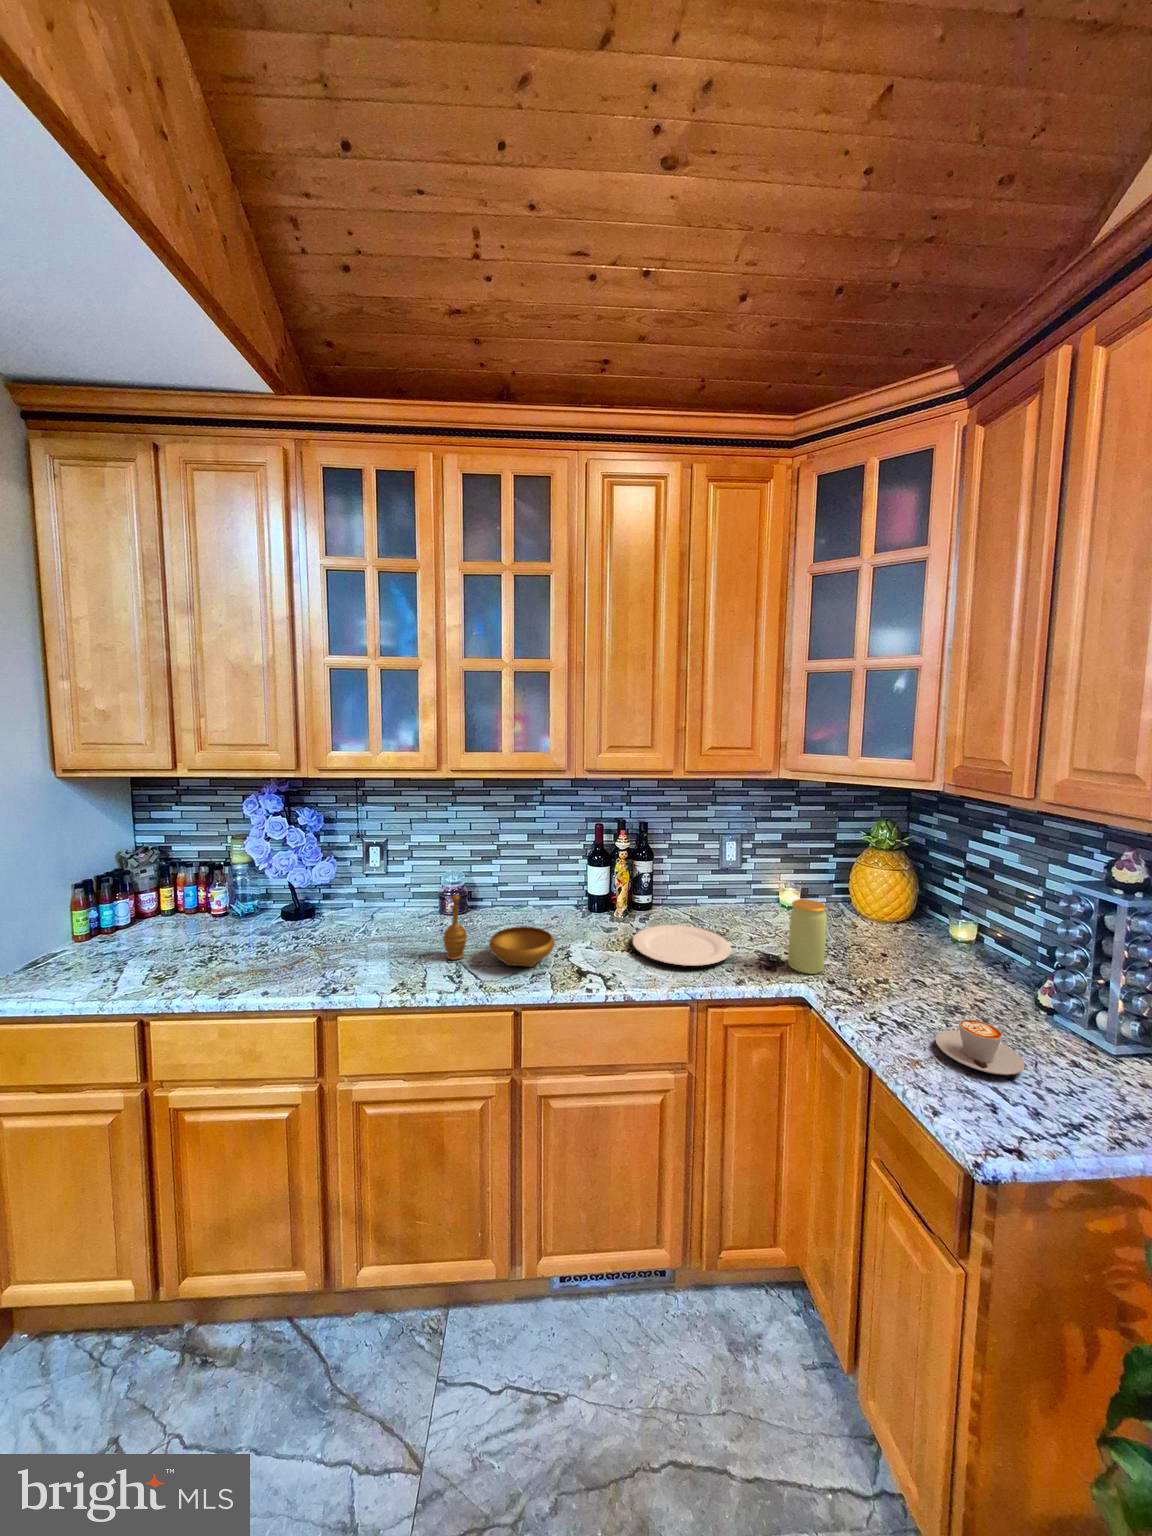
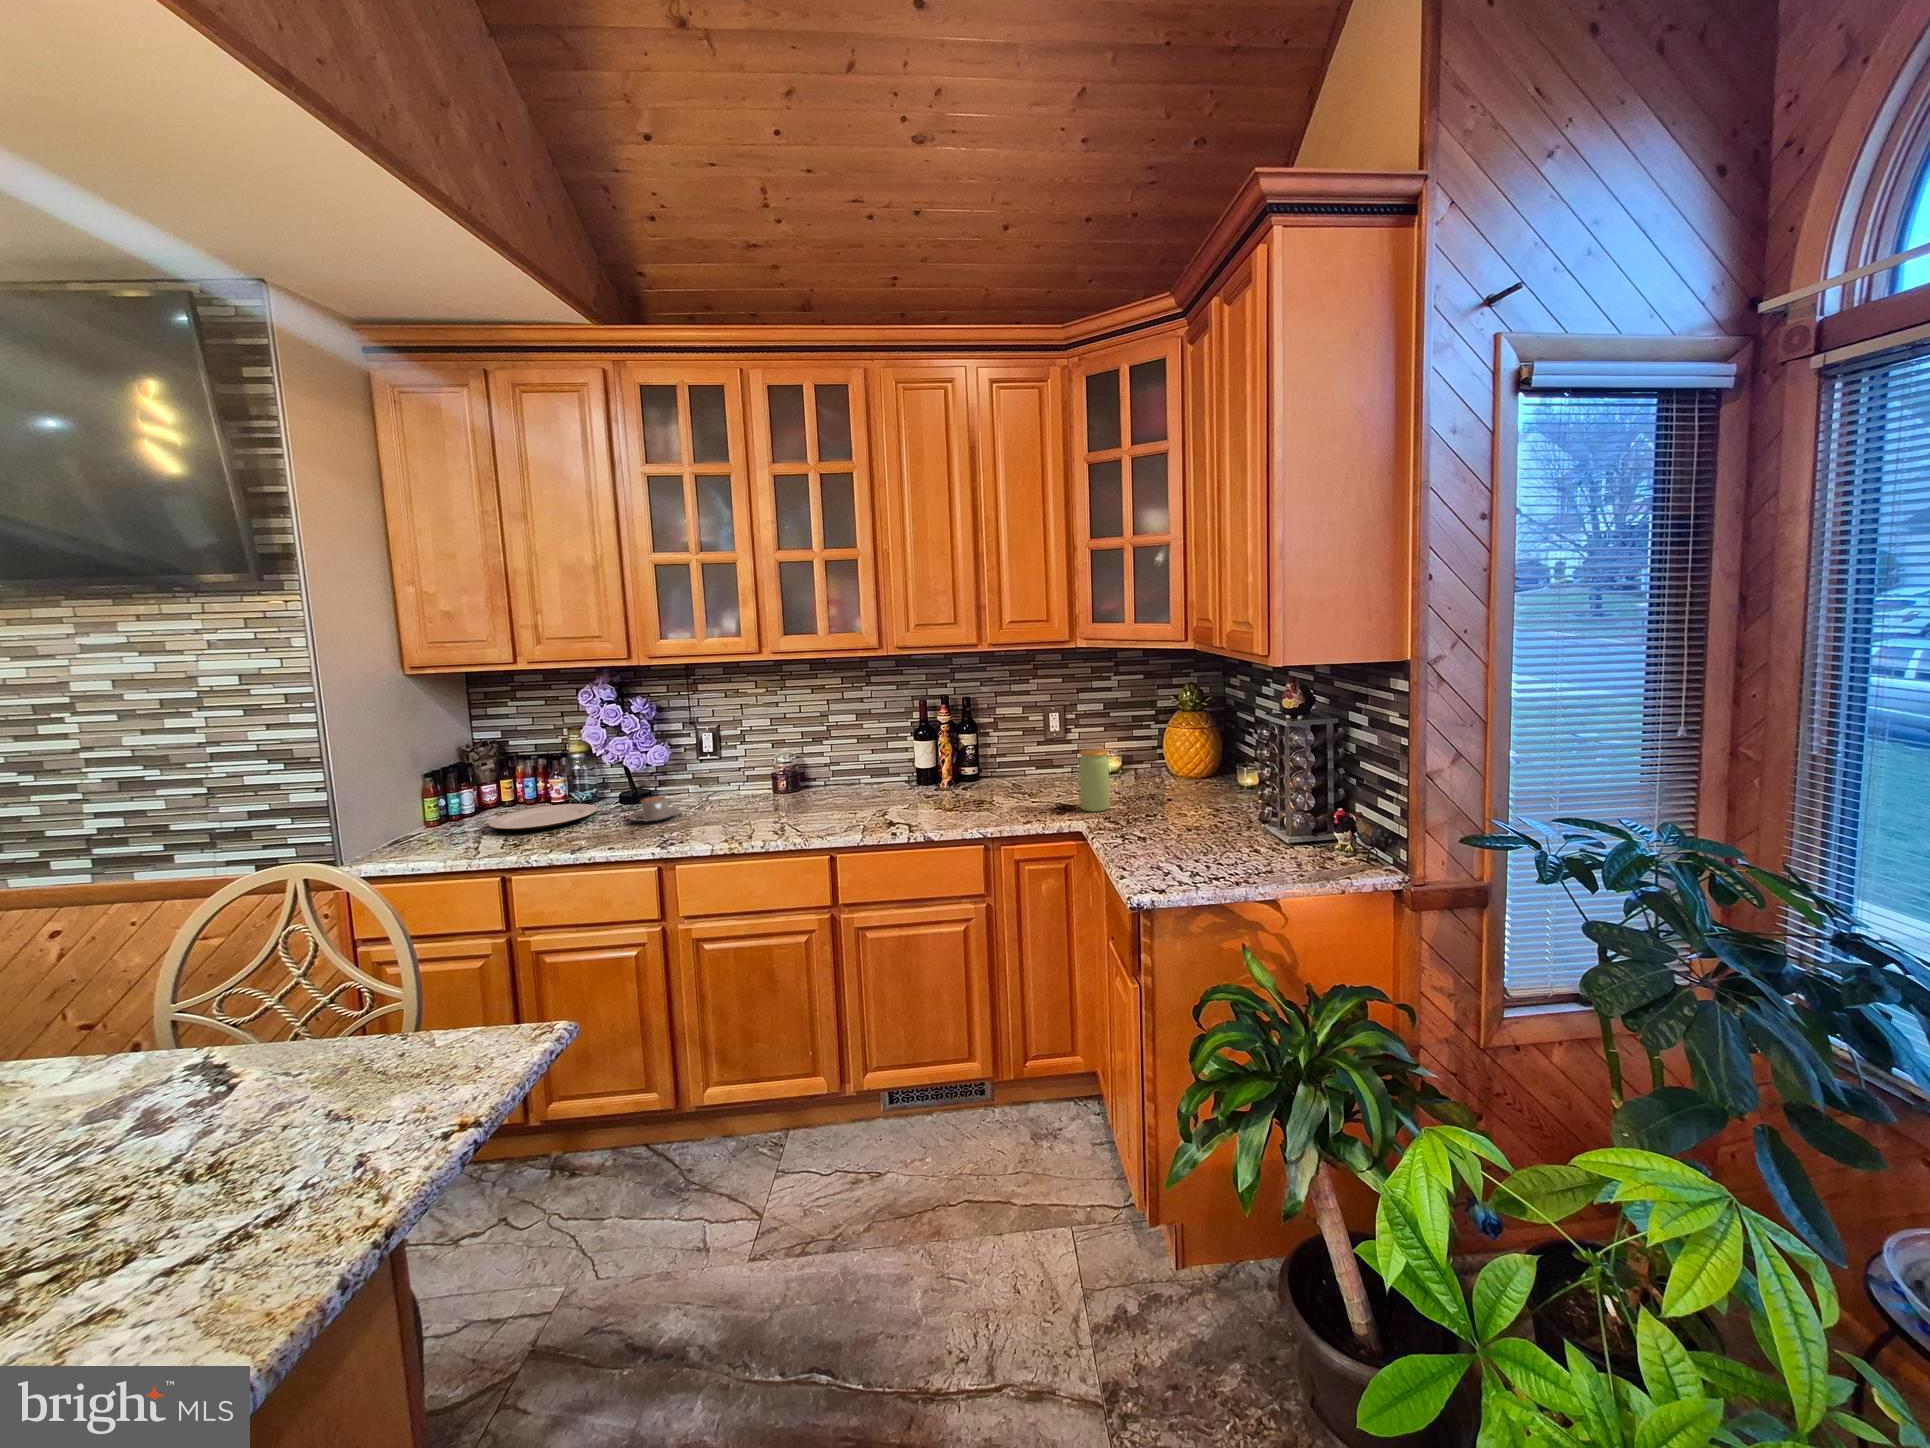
decorative bowl: present [443,895,555,967] -> none [769,762,871,821]
plate: present [633,925,732,966] -> present [488,804,597,830]
coffee cup: present [936,1020,1025,1075] -> present [628,796,680,822]

